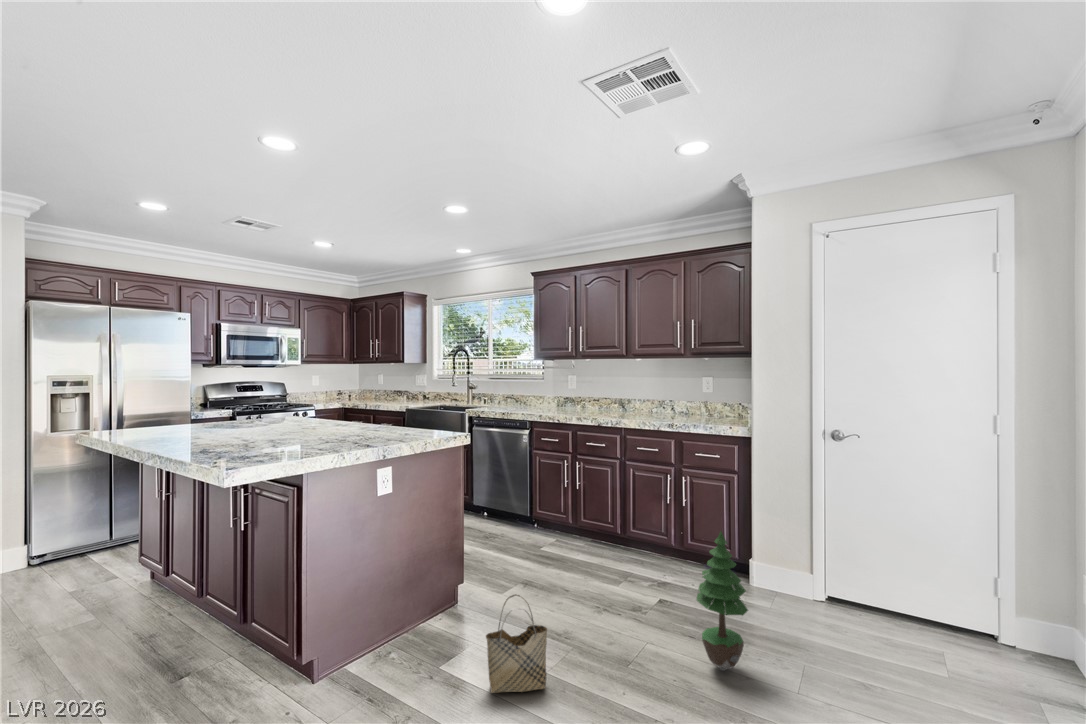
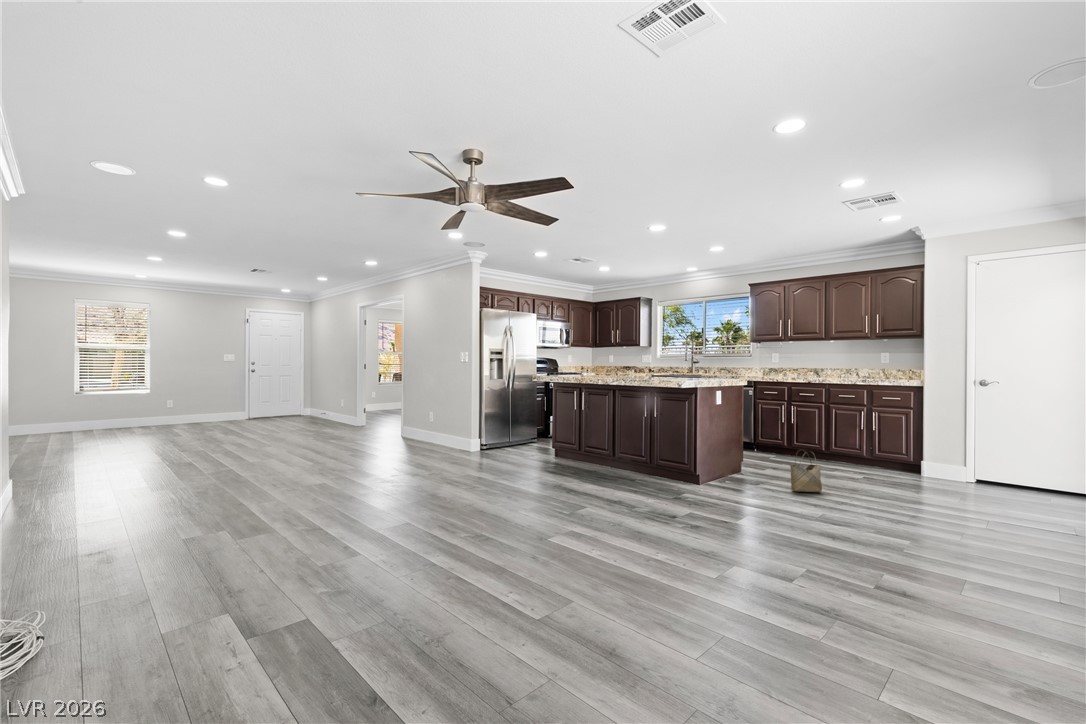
potted tree: present [697,532,748,671] -> none [900,422,932,494]

